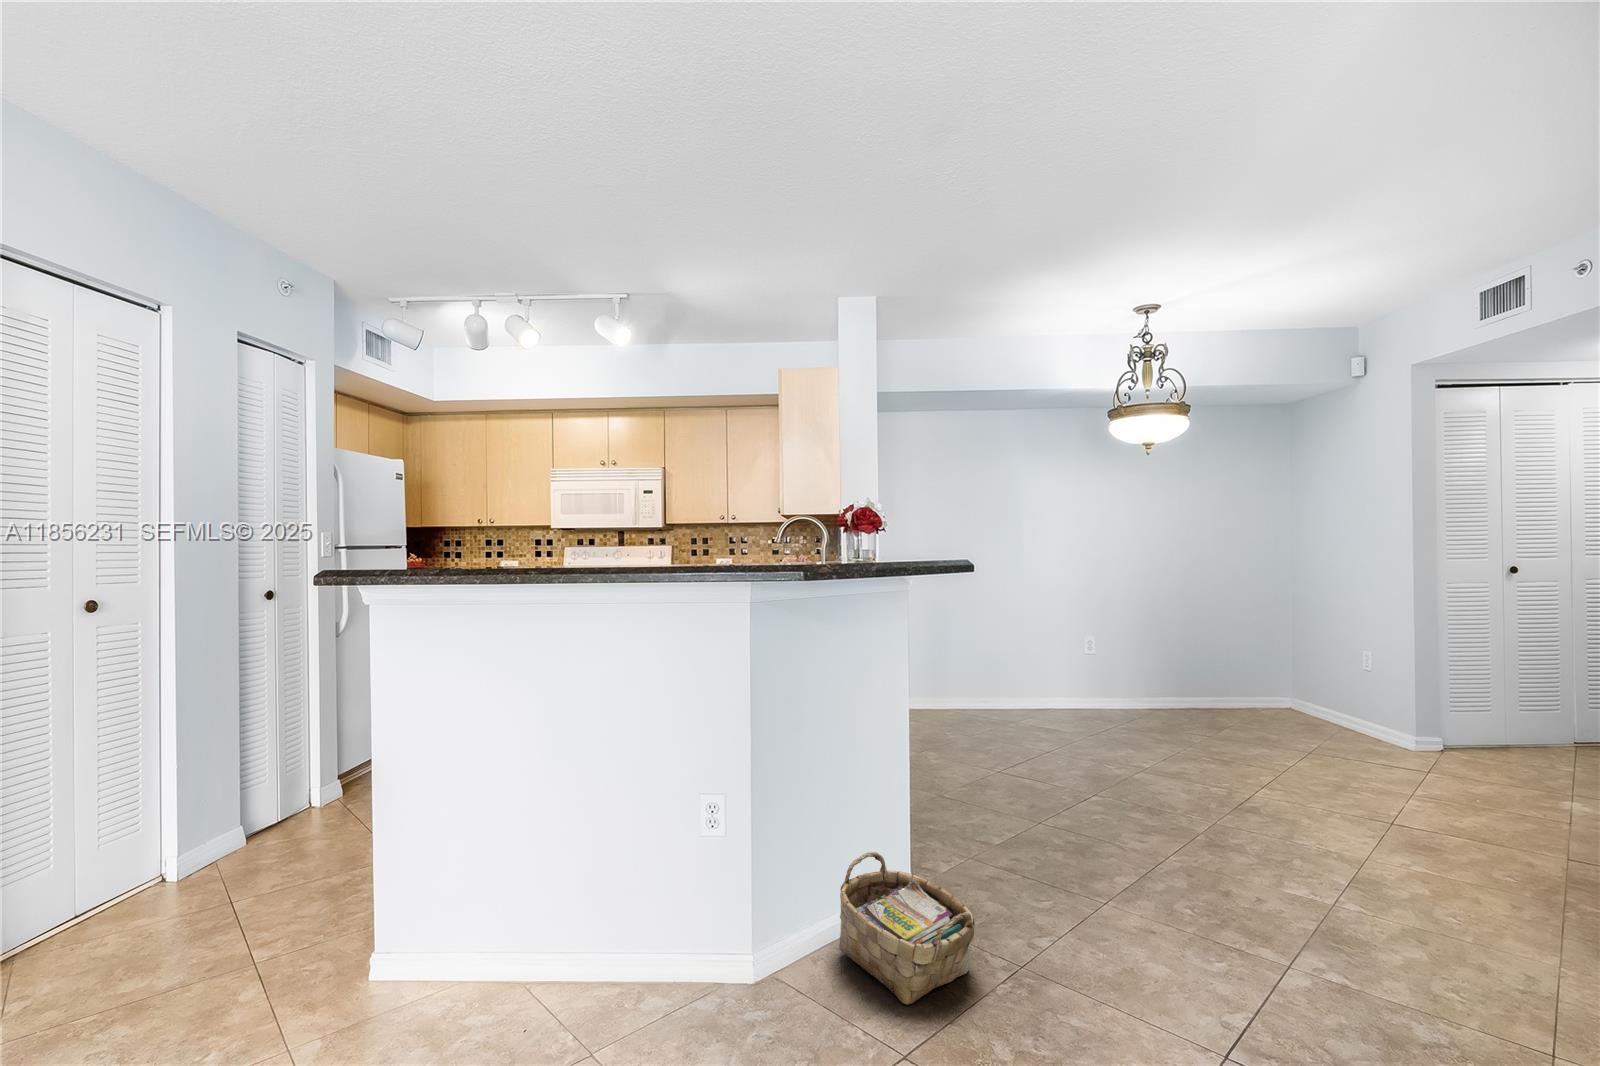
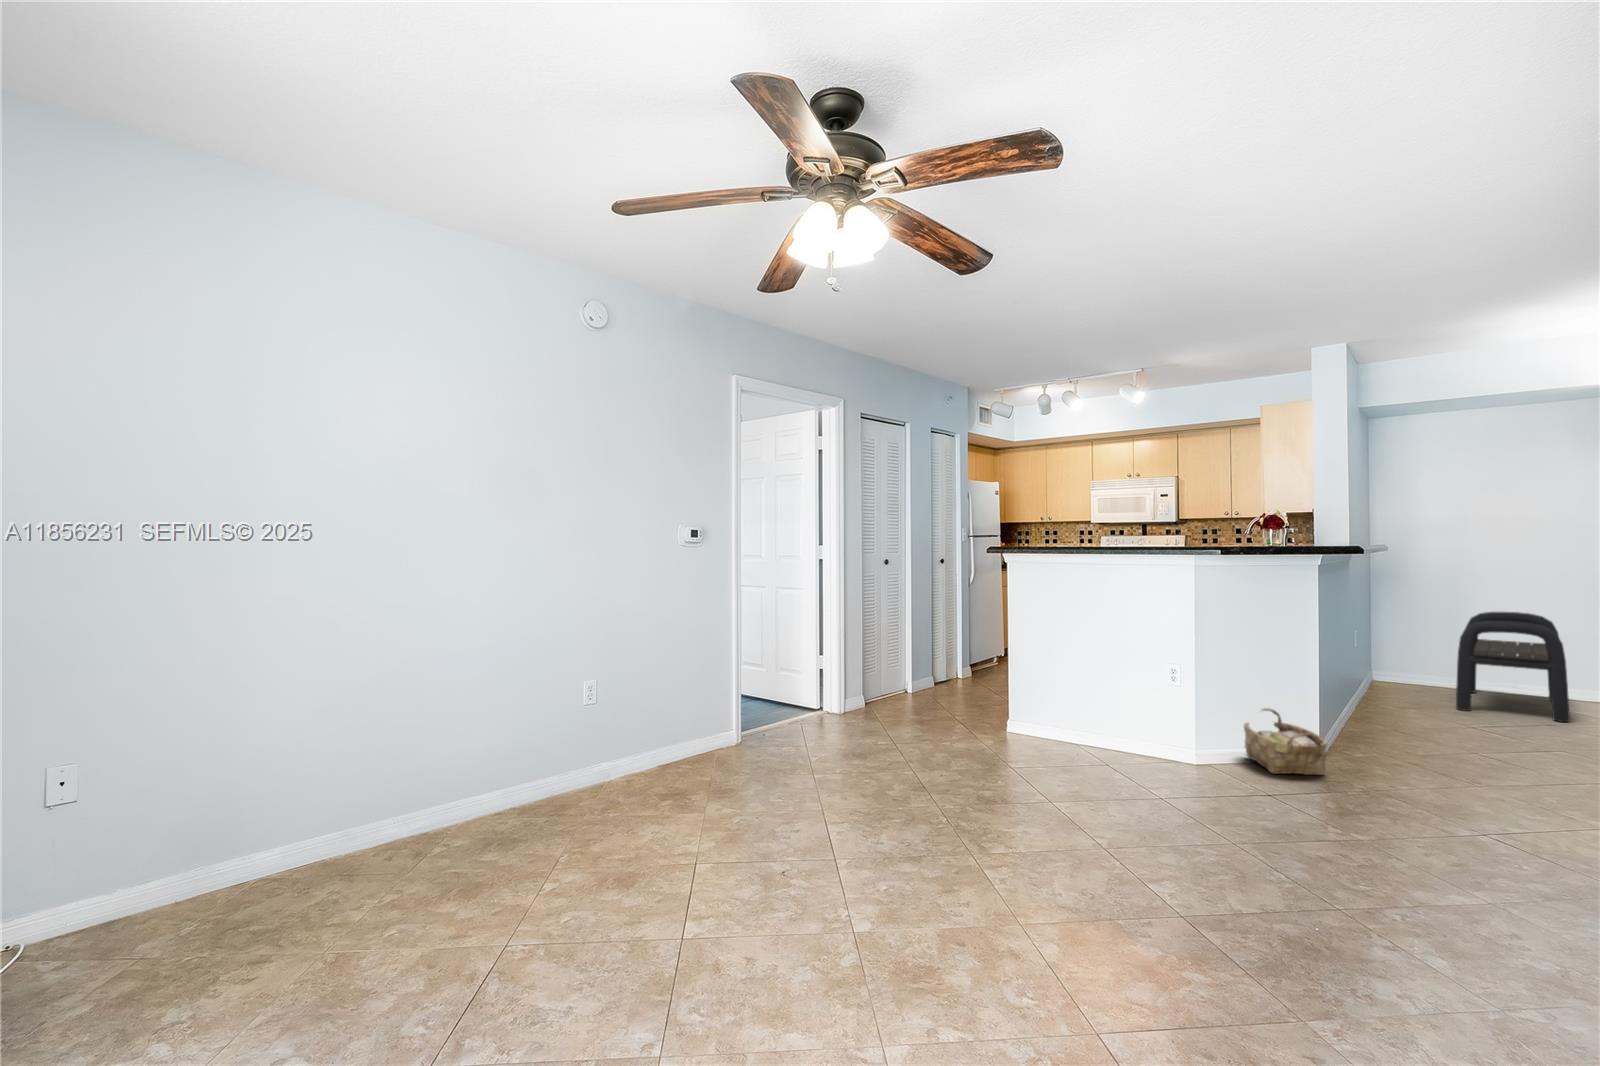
bench: none [936,623,1045,742] -> present [1456,612,1570,722]

